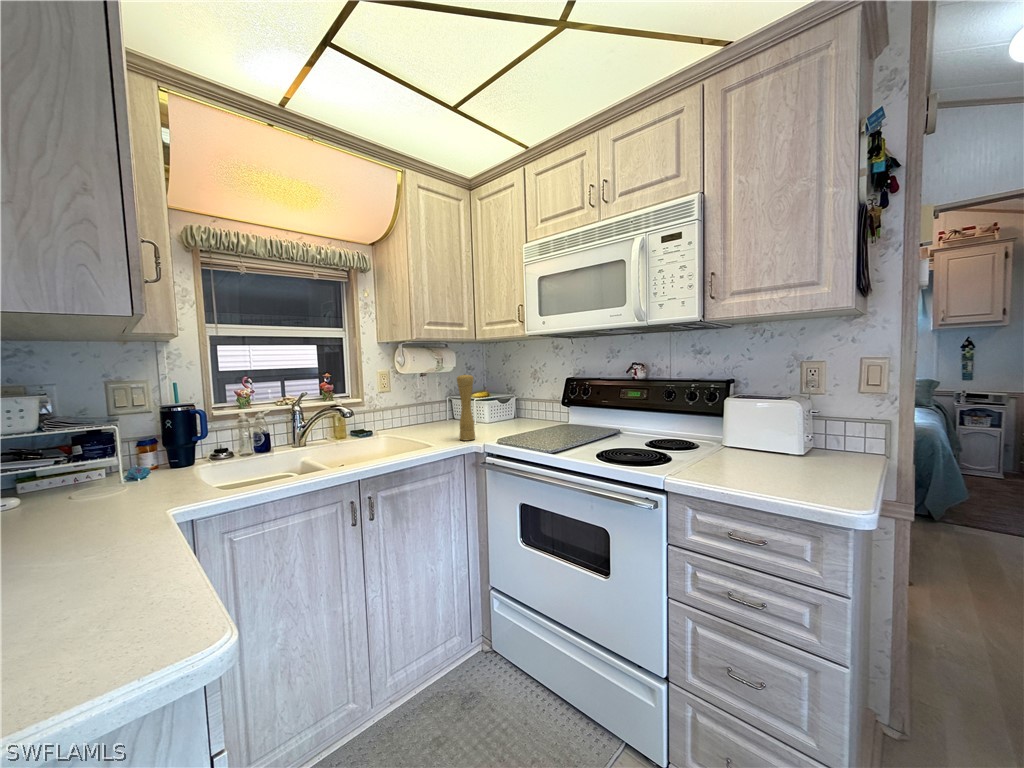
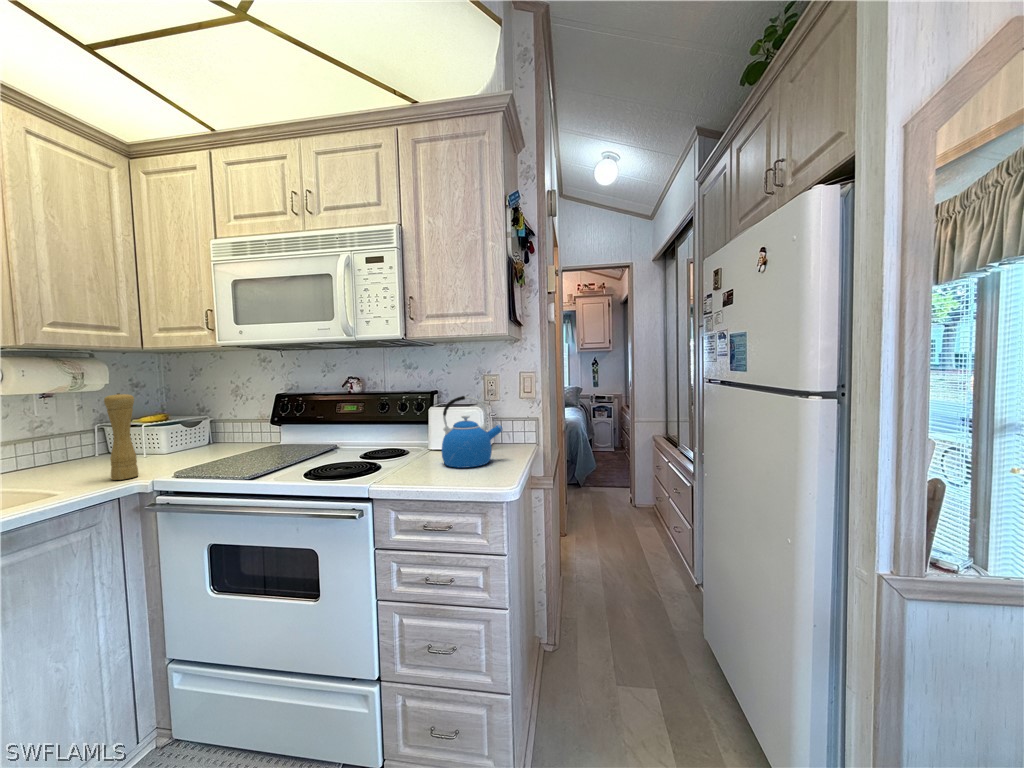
kettle: none [746,387,837,475] -> present [442,396,503,468]

